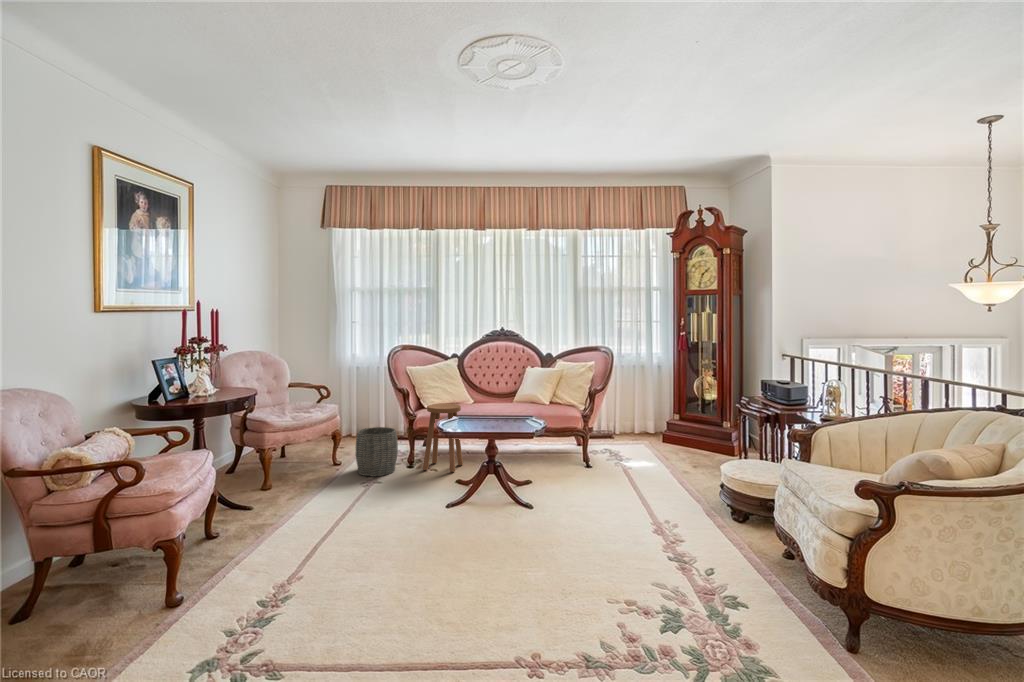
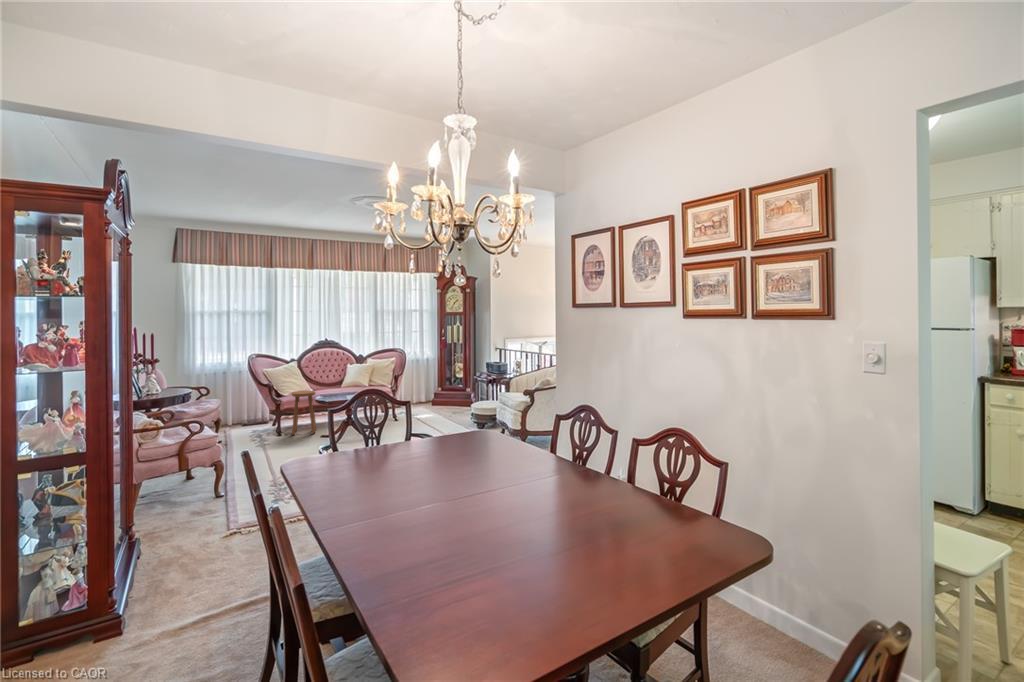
woven basket: present [356,427,398,476] -> none [242,410,274,443]

